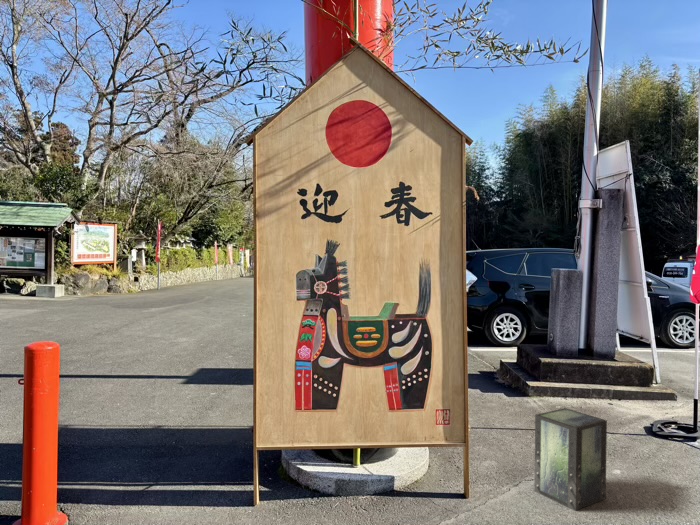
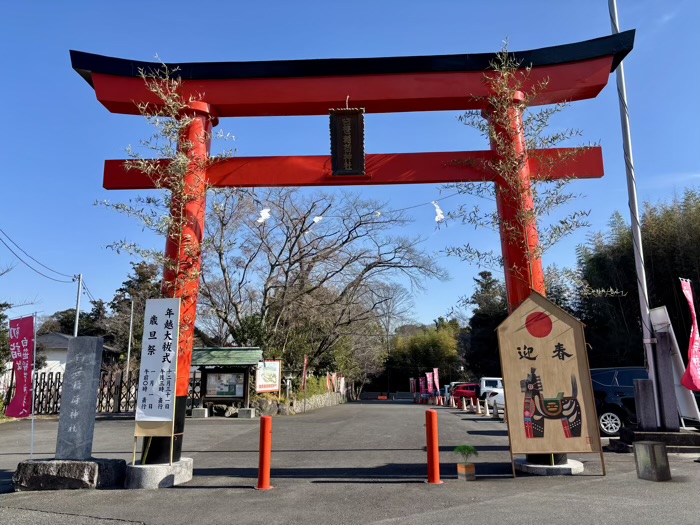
potted tree: none [125,415,185,506] -> present [455,445,478,481]

